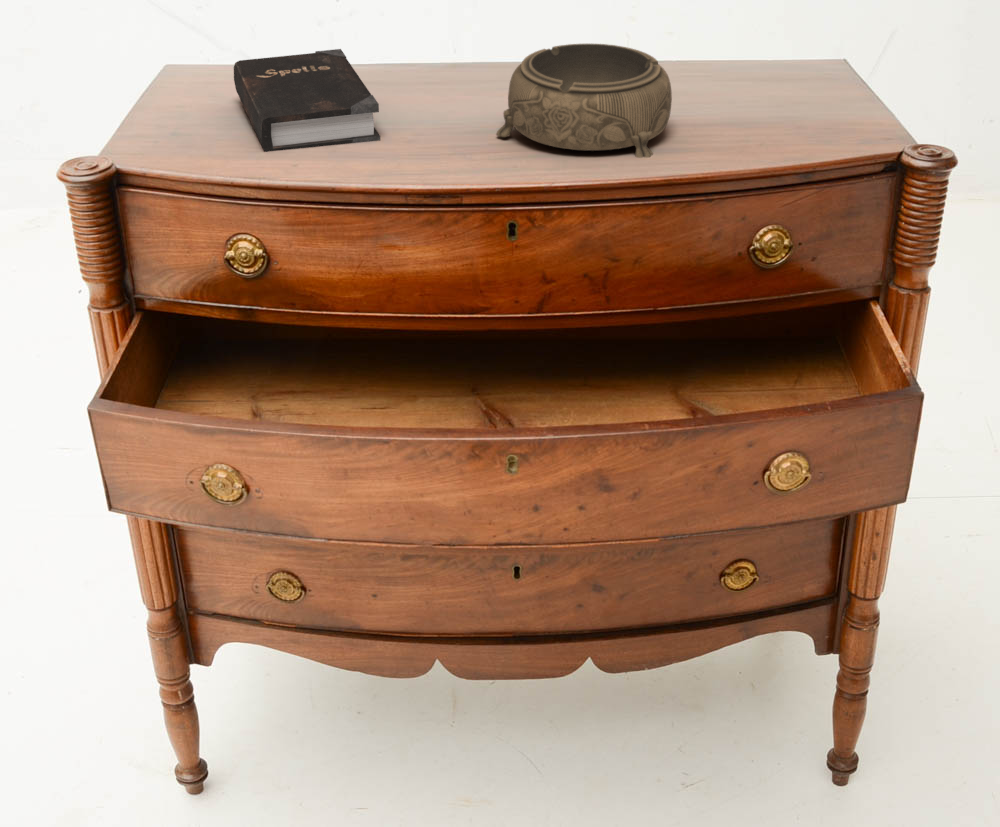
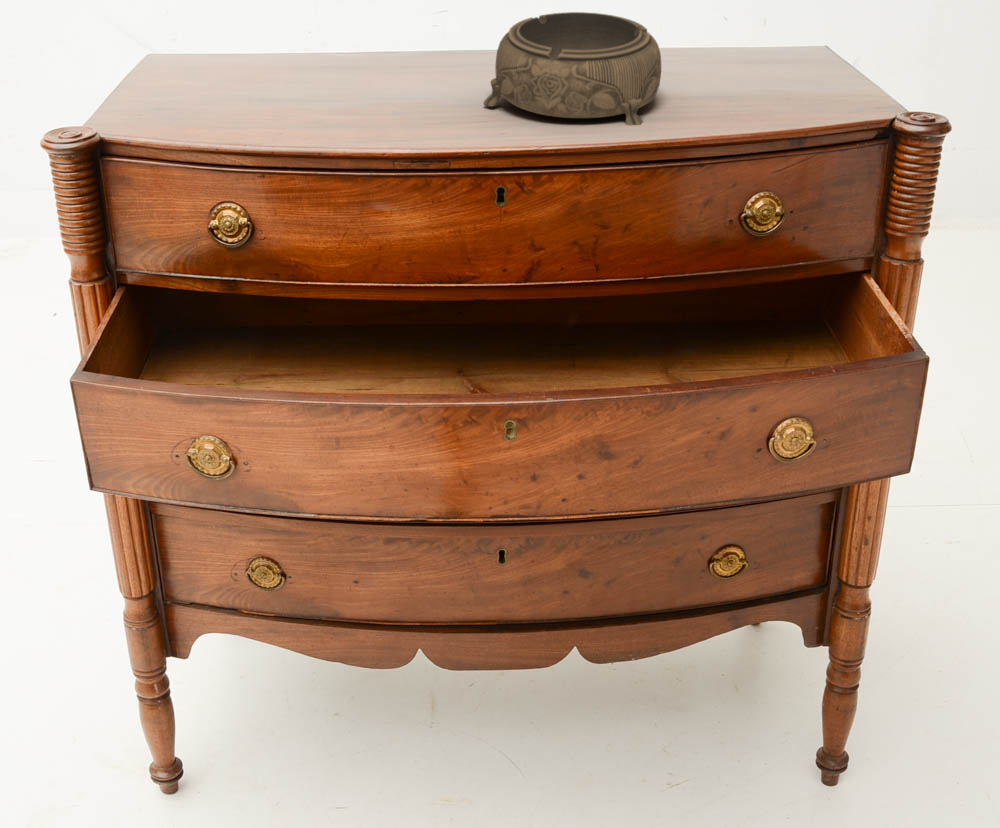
hardback book: present [234,49,380,152] -> none [212,20,366,125]

